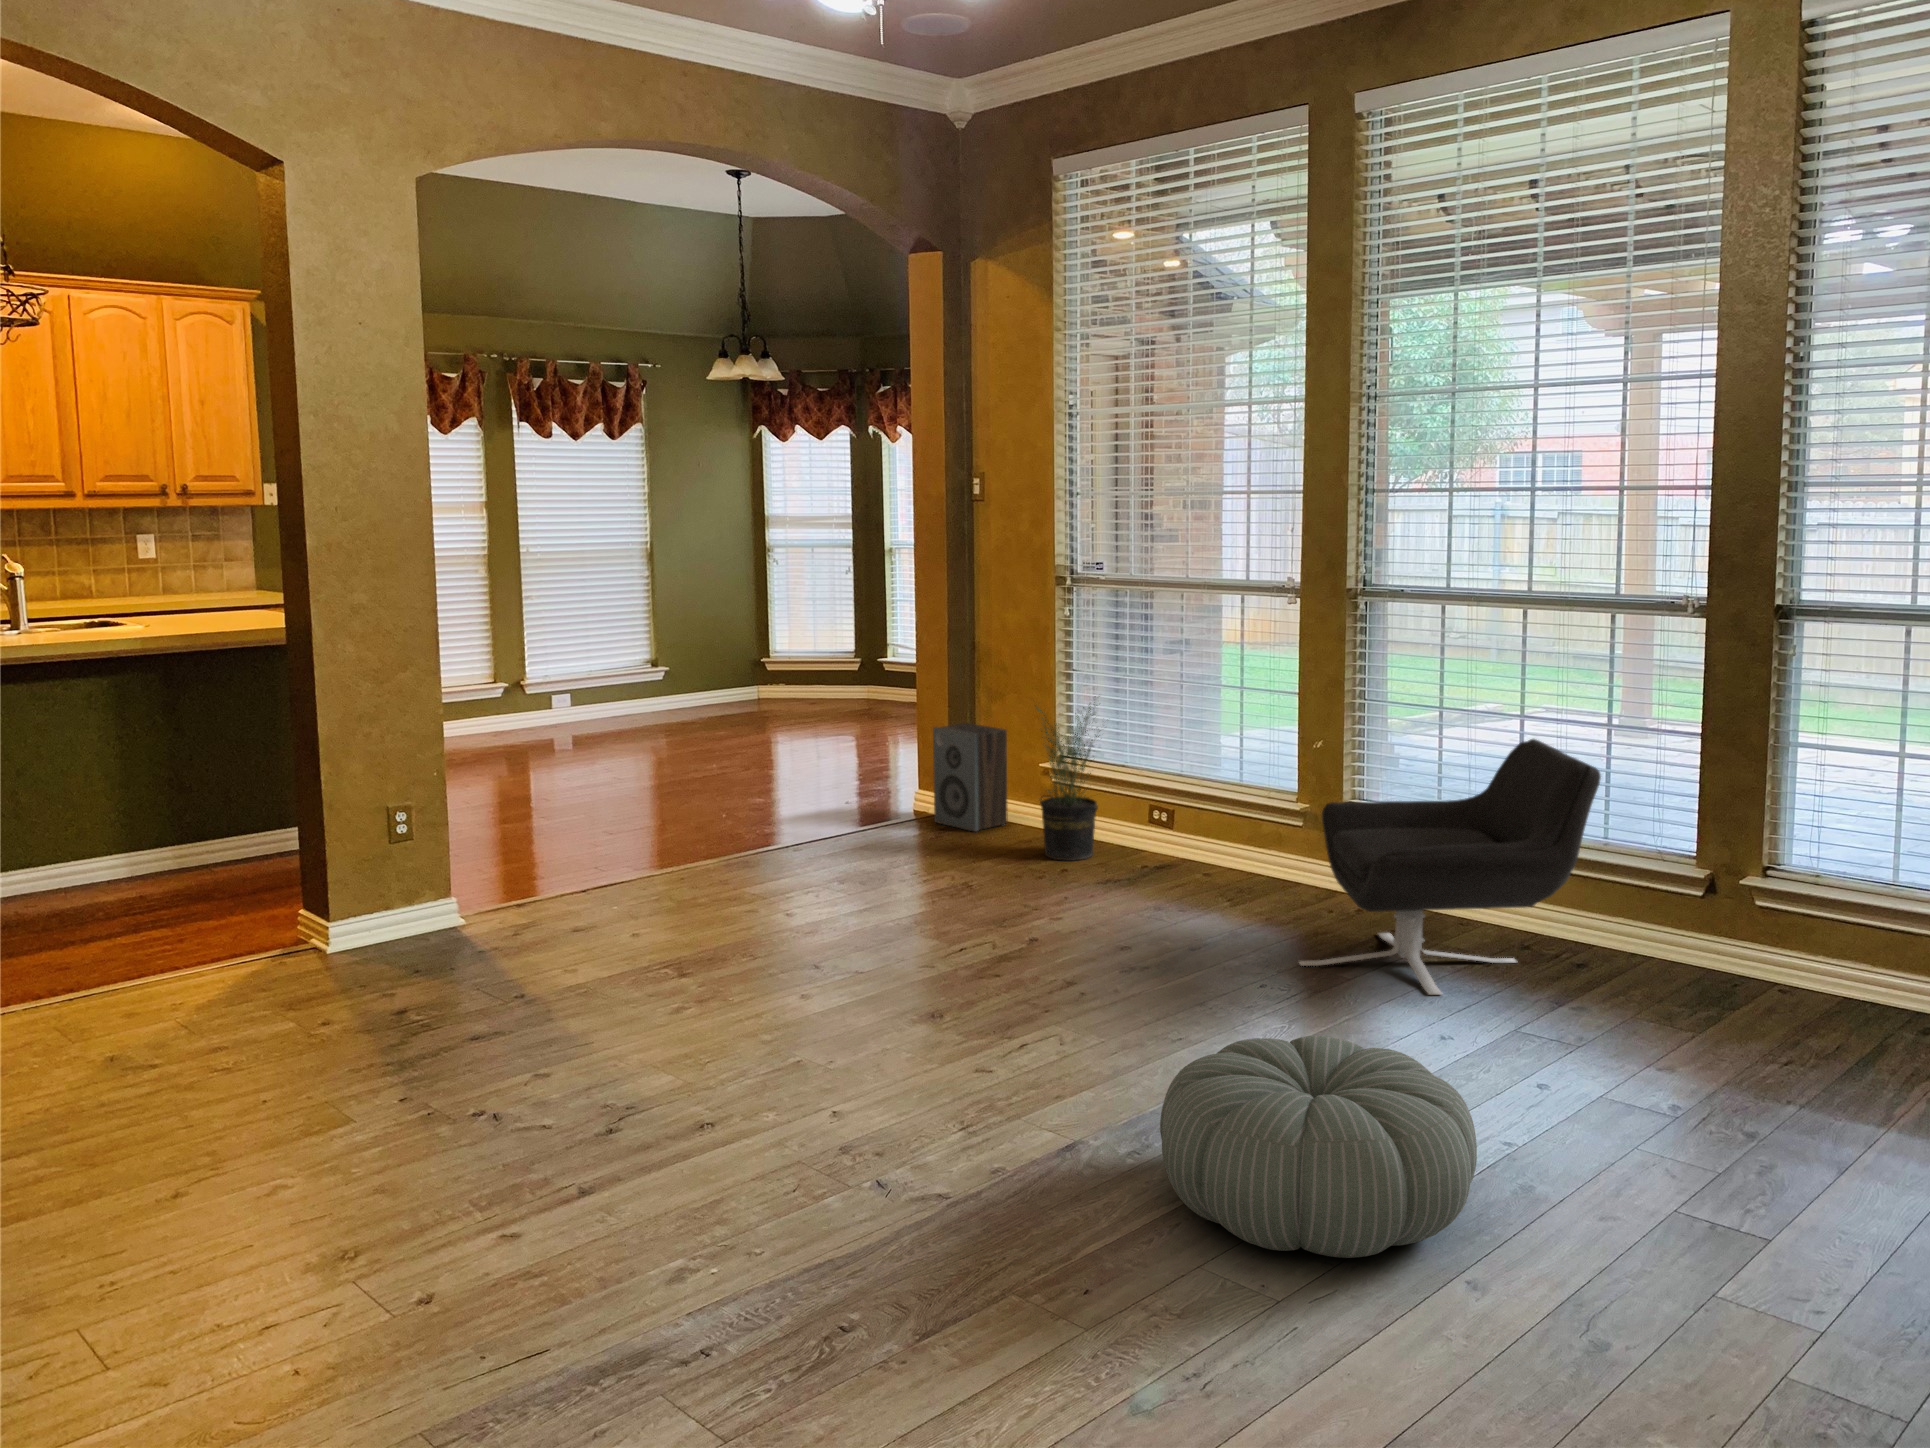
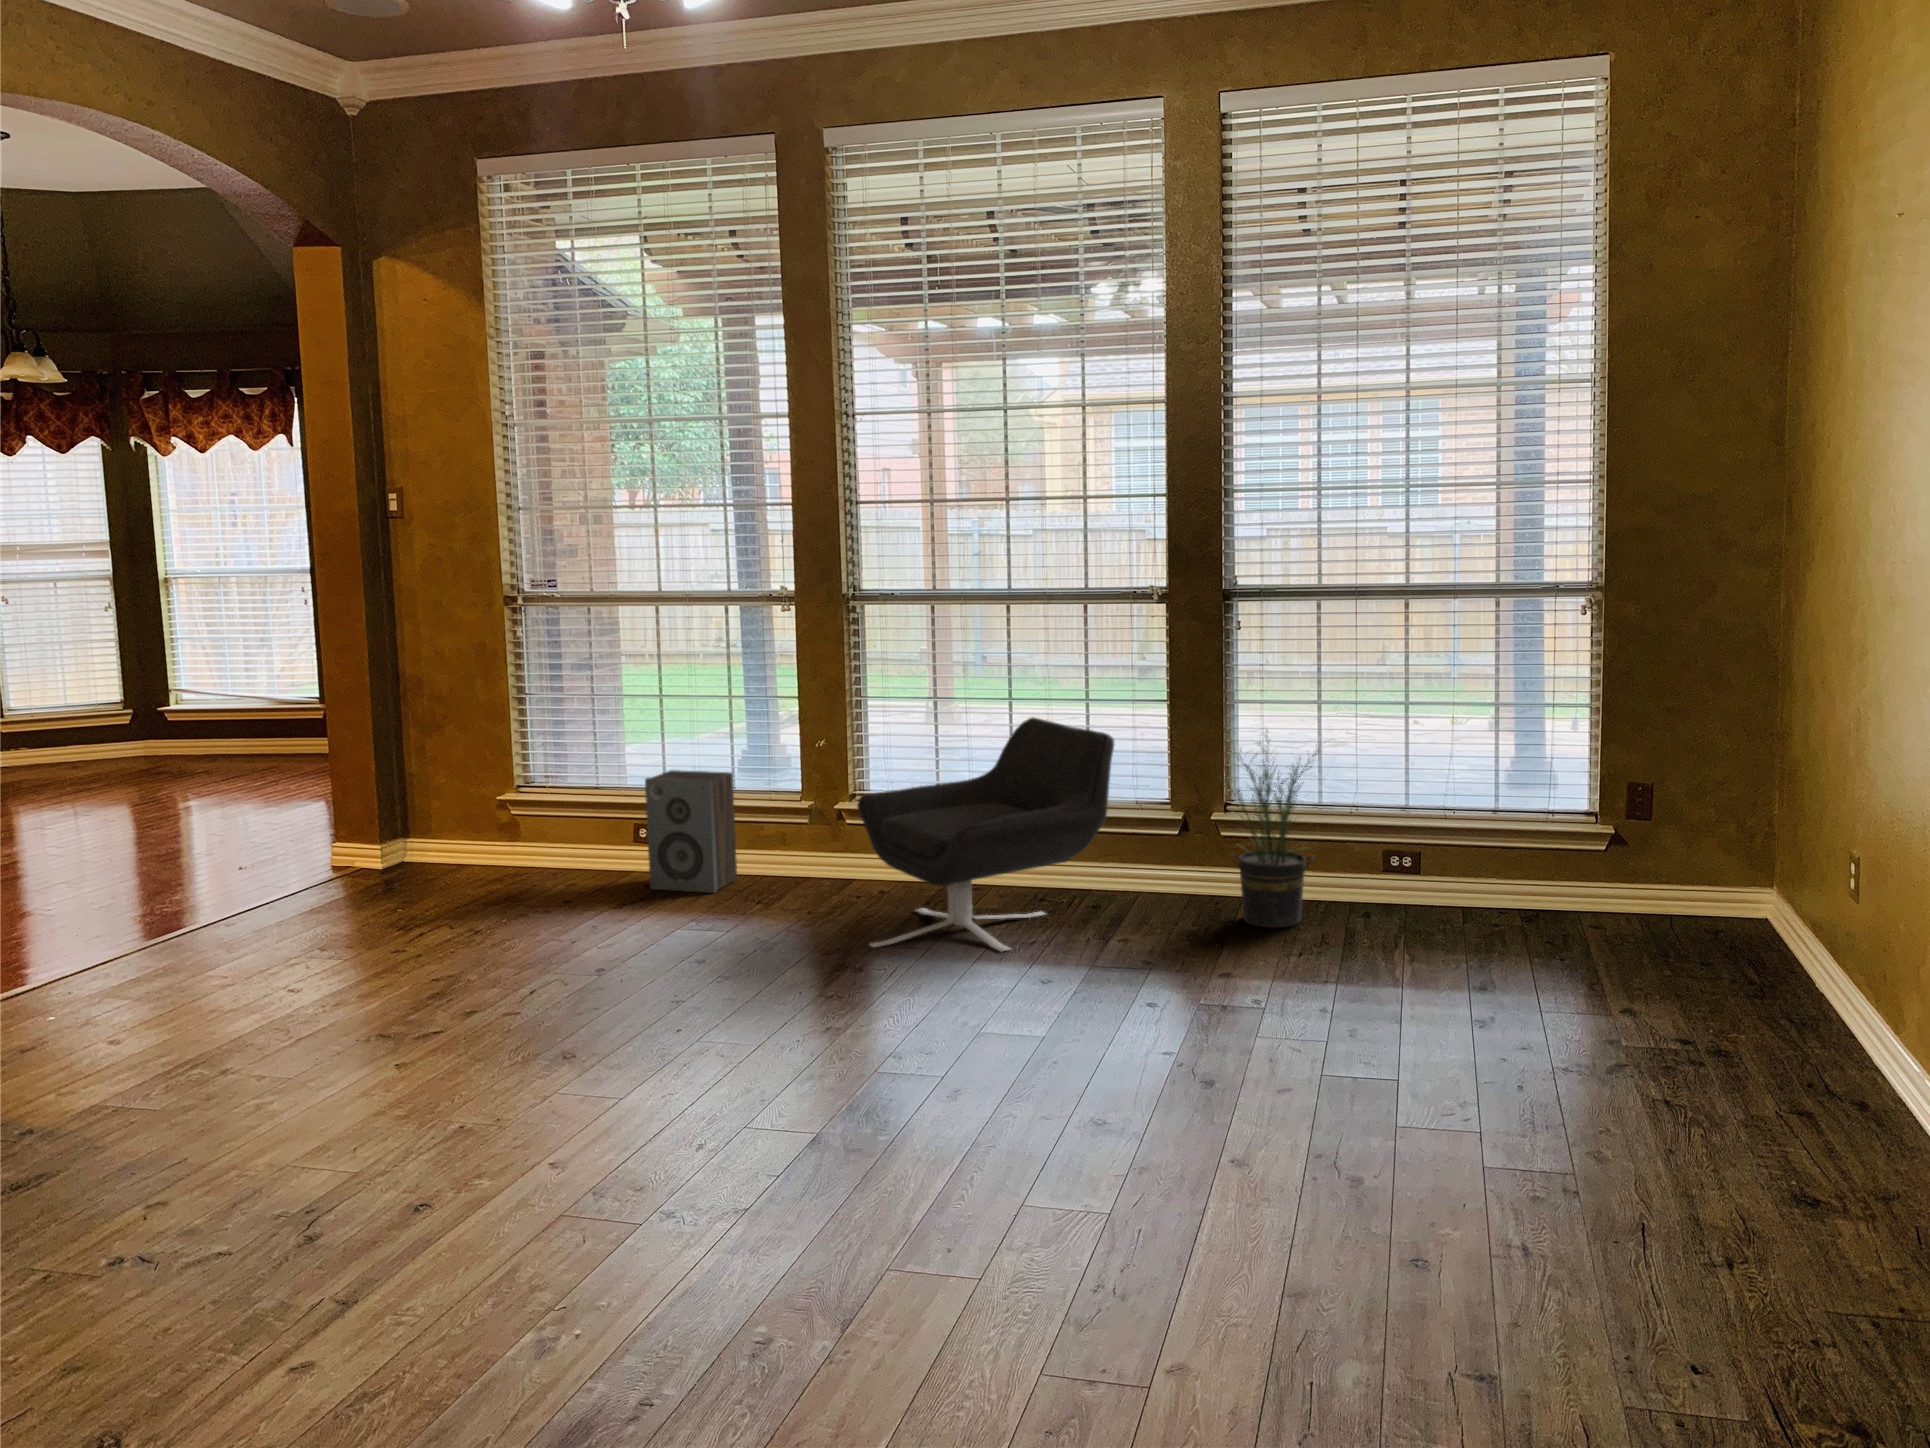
potted plant: present [1035,696,1100,861] -> present [1219,730,1319,928]
speaker: present [933,723,1008,832] -> present [645,770,737,893]
pouf: present [1160,1035,1477,1258] -> none [917,985,1197,1169]

